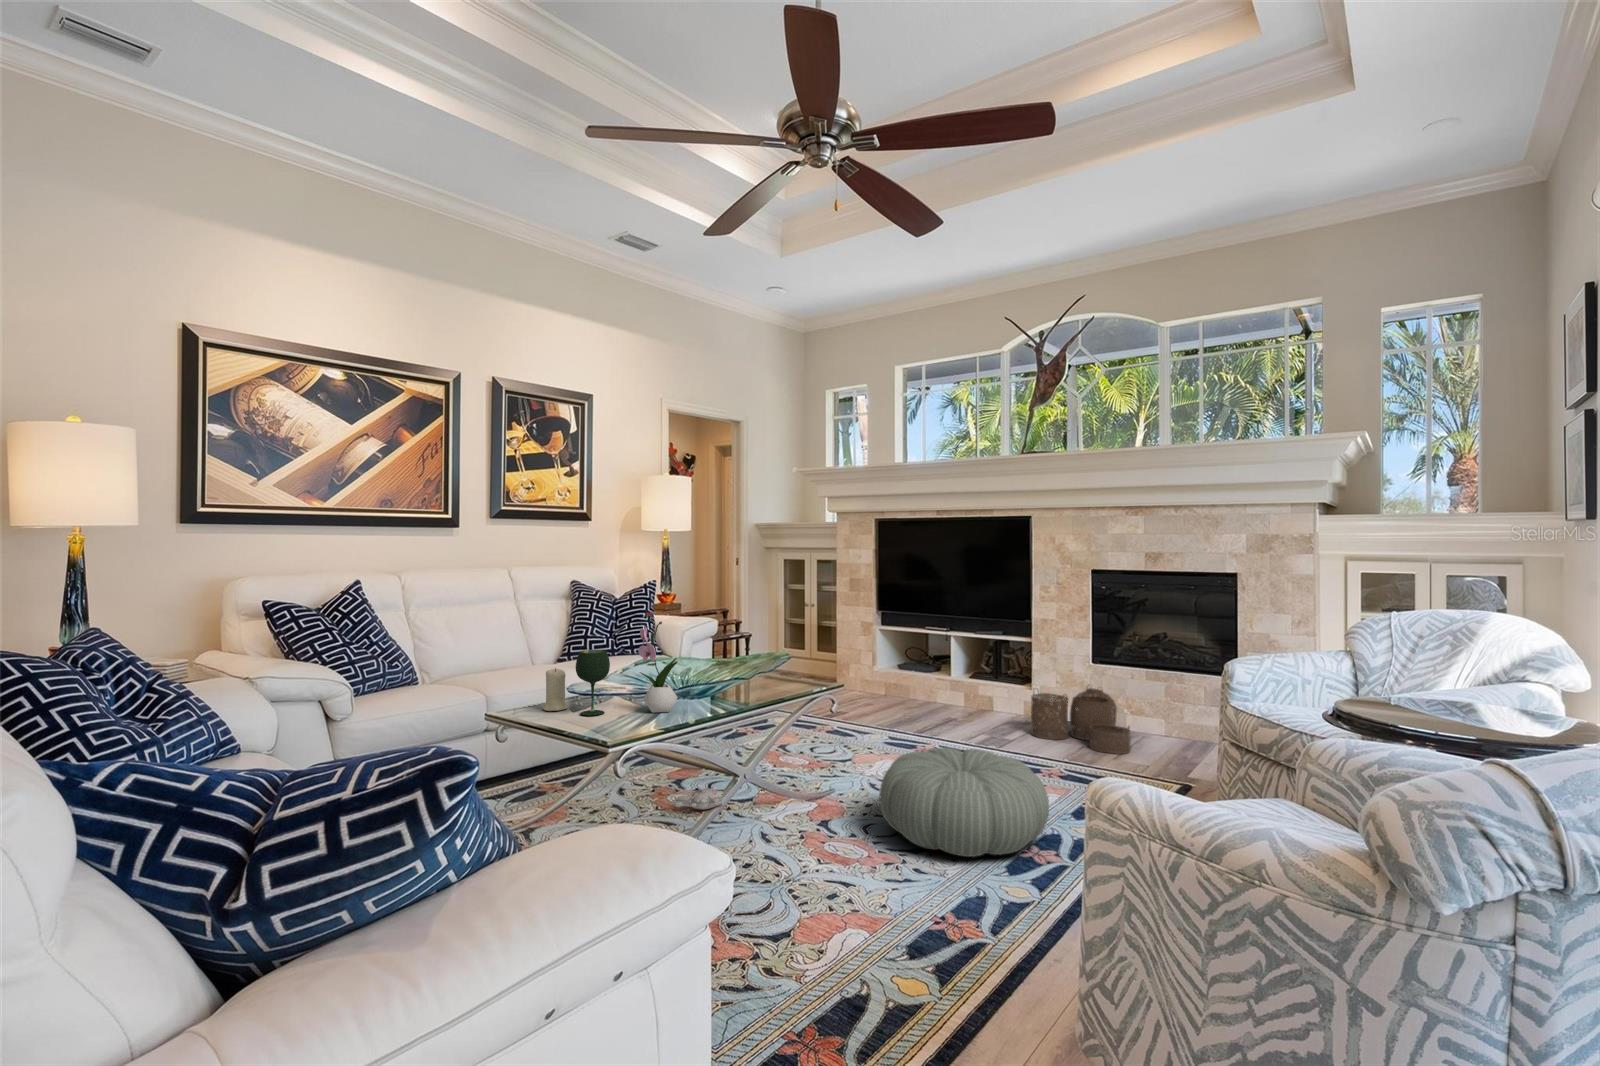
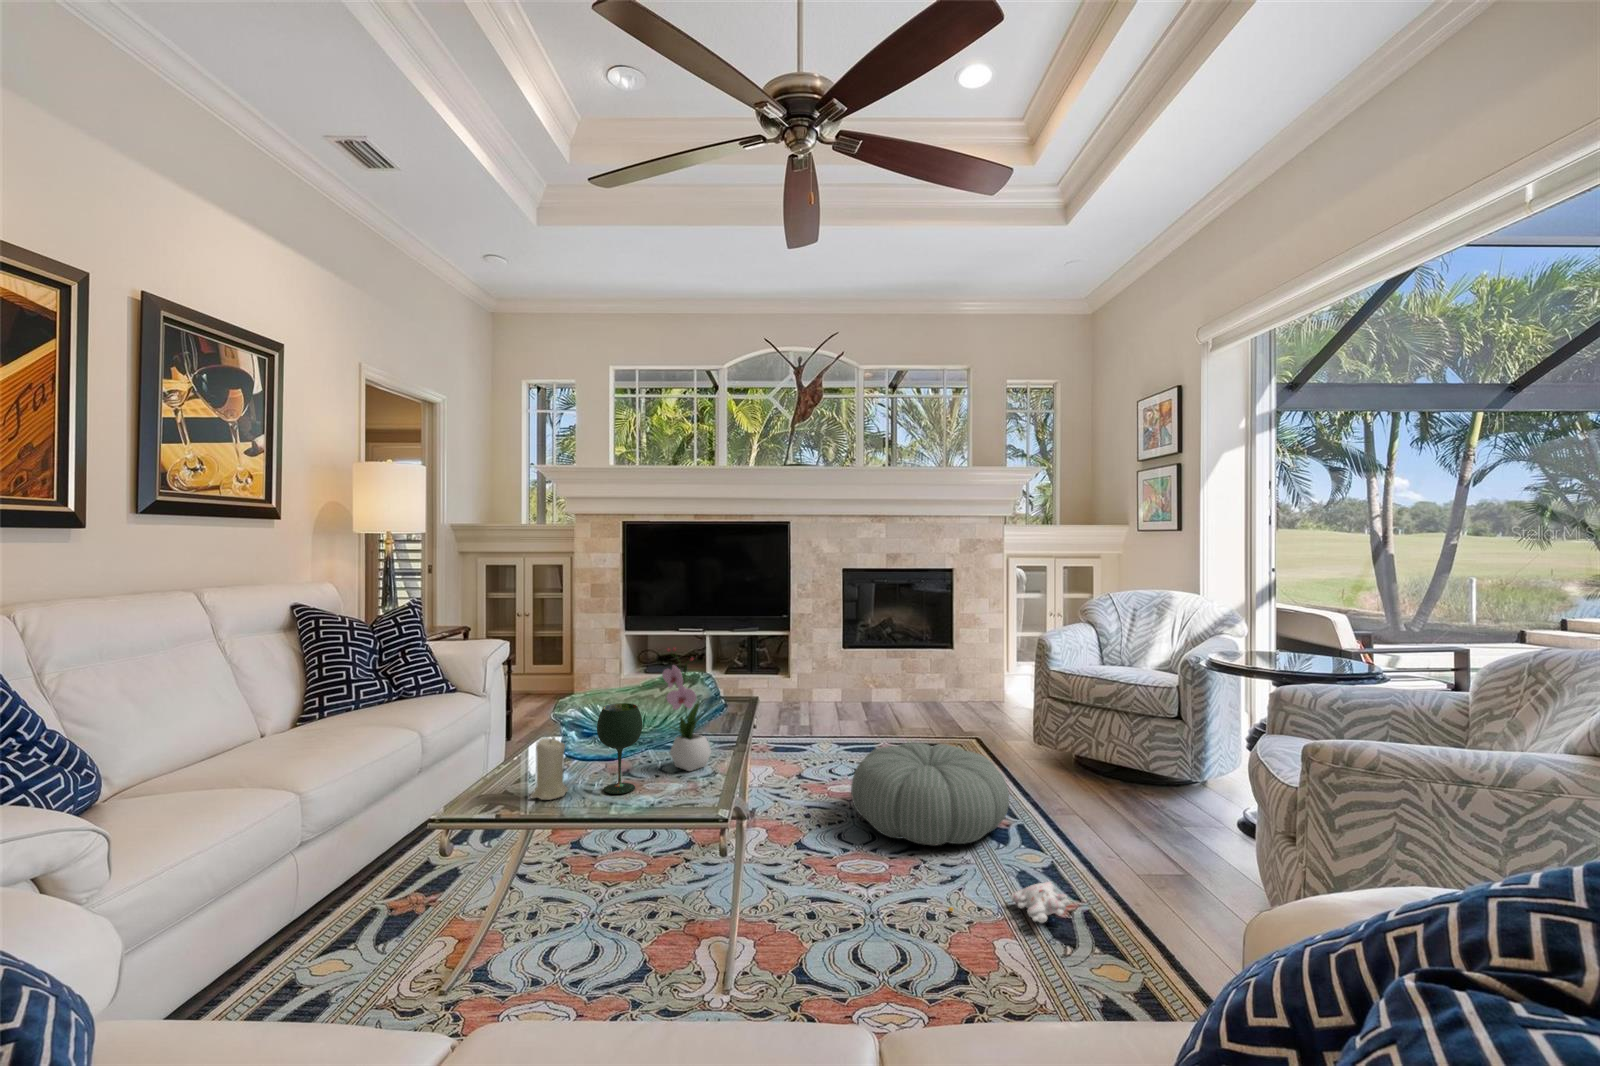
woven basket: present [1031,688,1131,754] -> none [822,668,913,725]
plush toy: present [659,789,724,810] -> present [949,882,1071,923]

